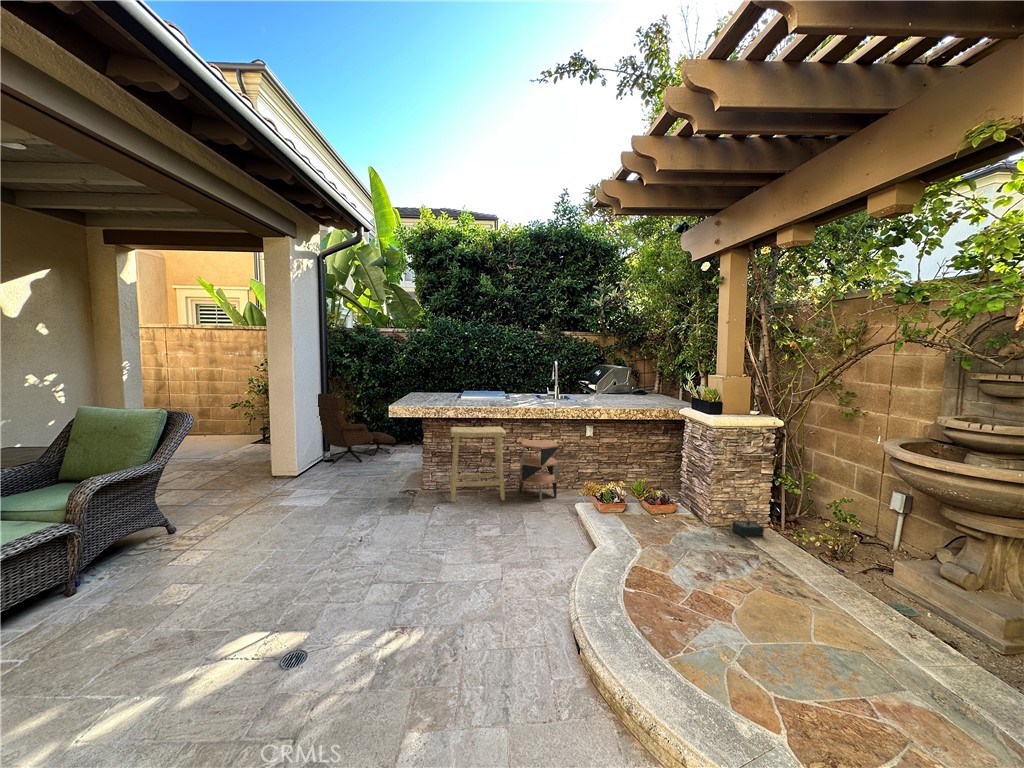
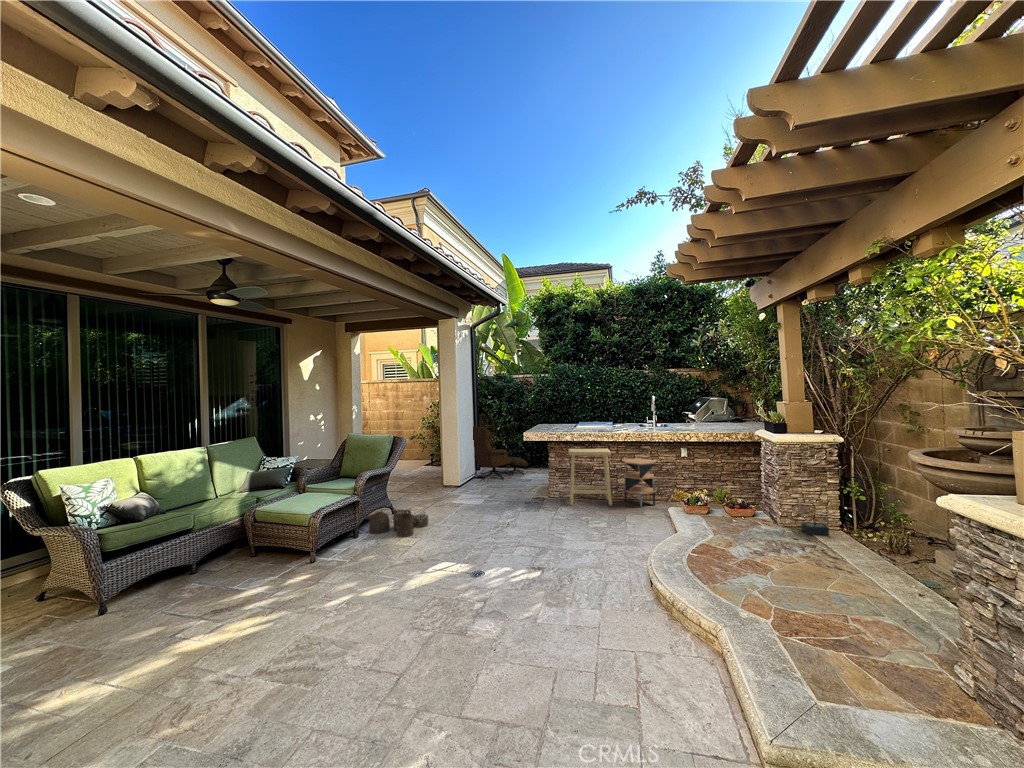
woven basket: none [94,535,223,591] -> present [369,509,428,537]

